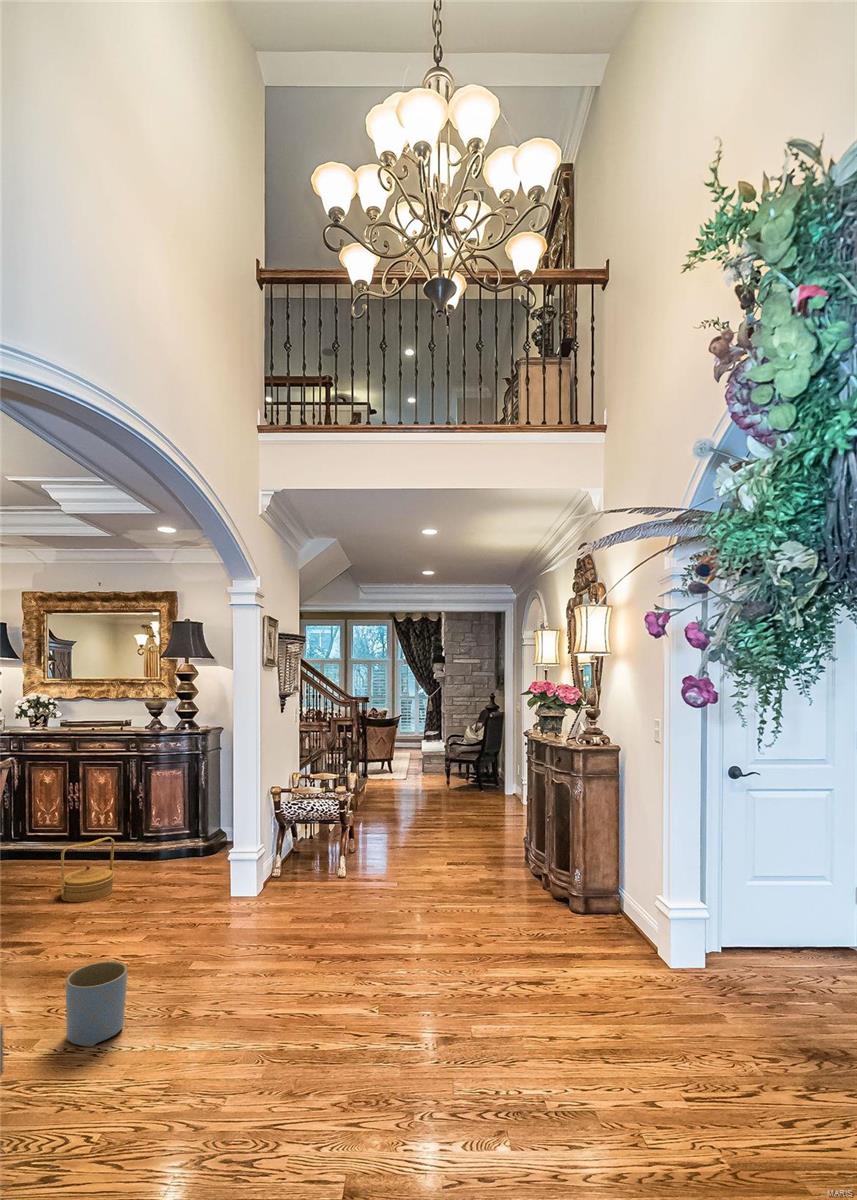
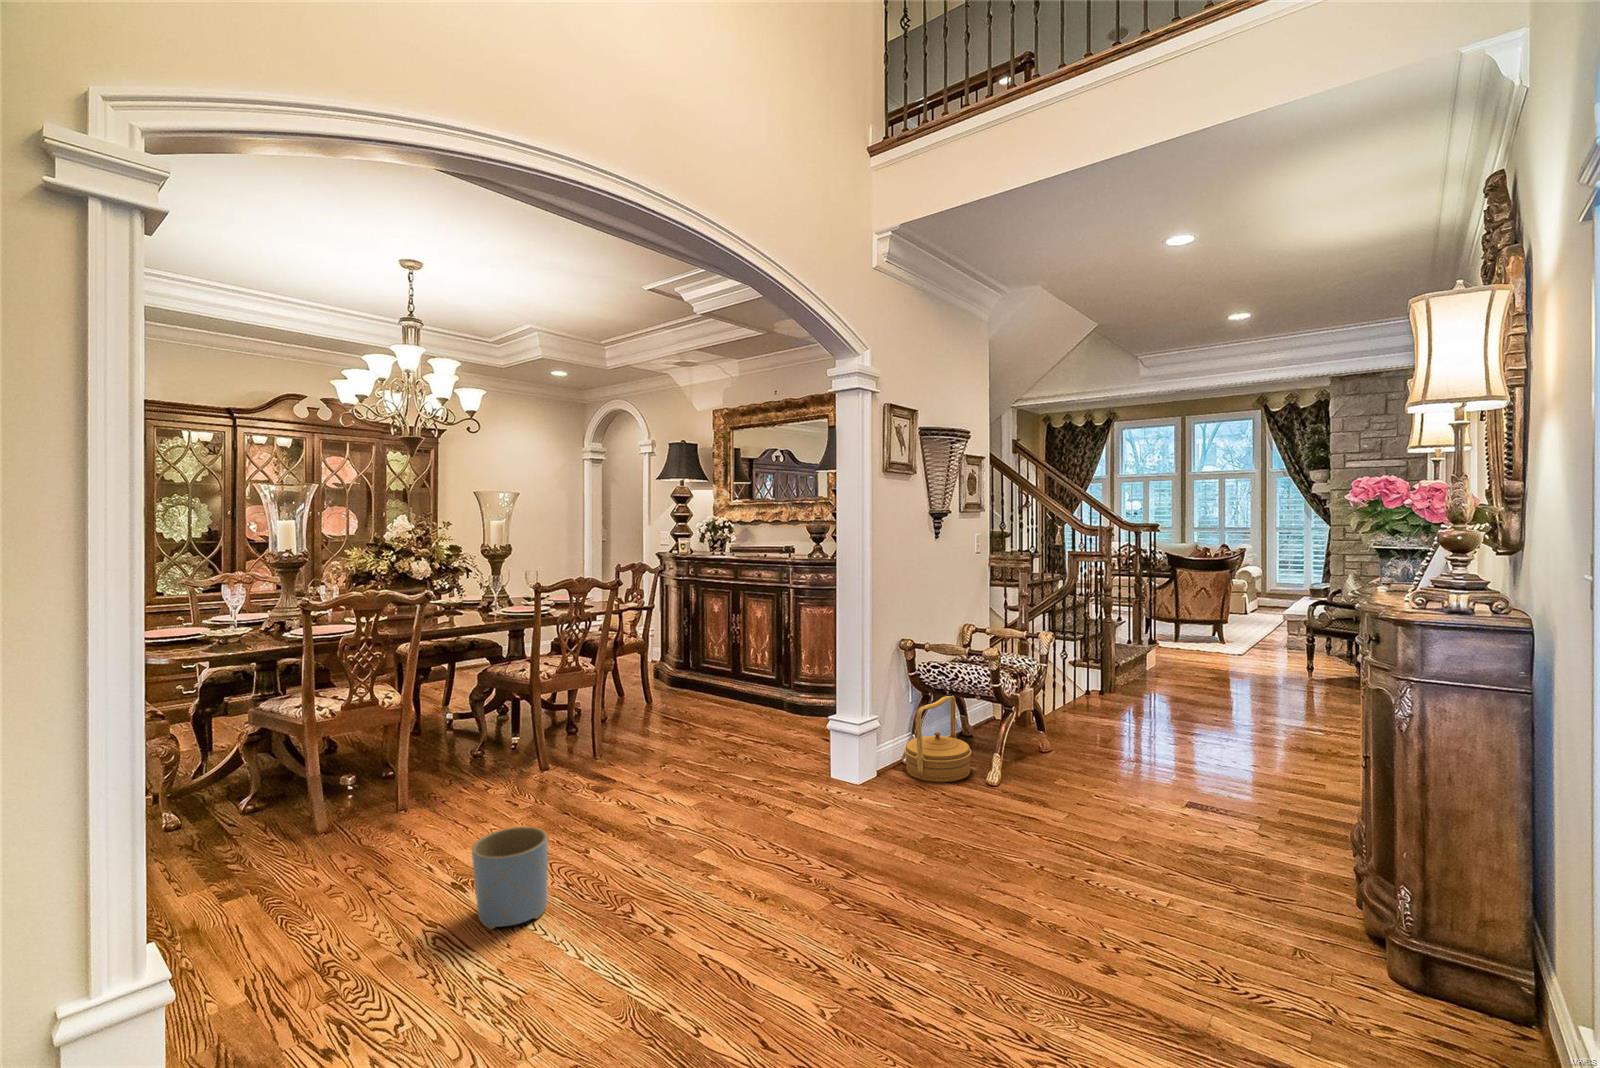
basket: present [61,837,114,902] -> present [905,696,971,782]

